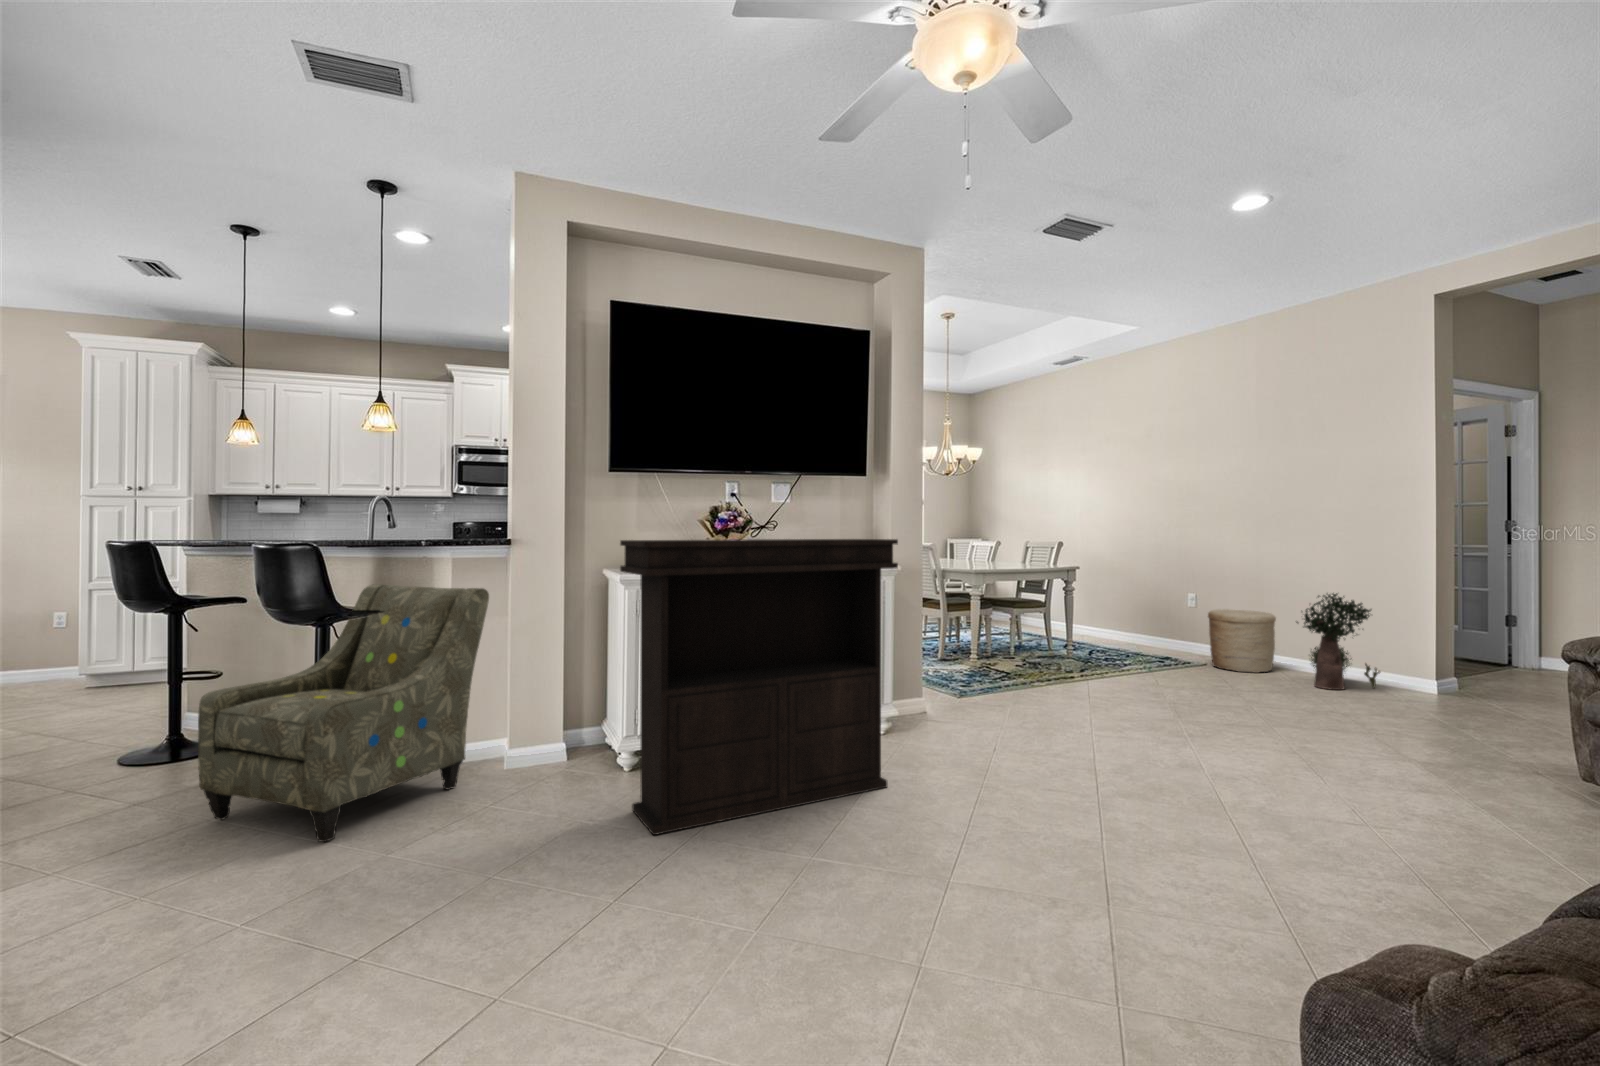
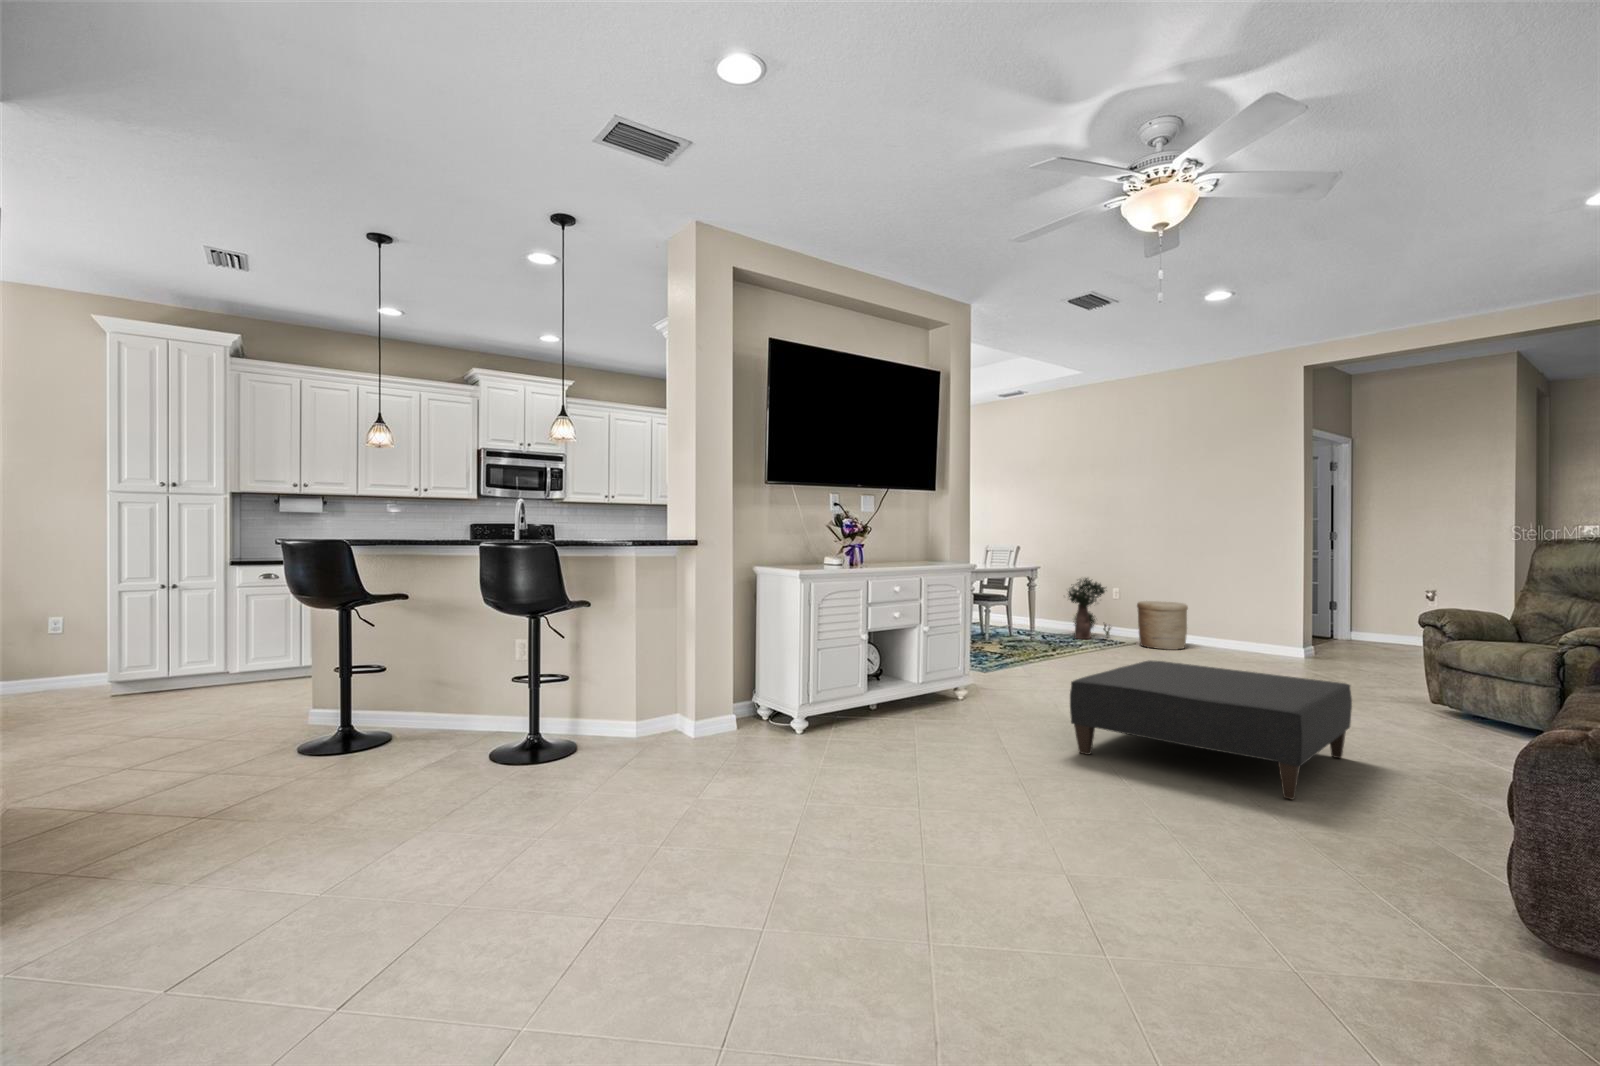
console table: present [620,539,898,835] -> none [841,541,1022,770]
armchair: present [198,584,489,842] -> none [495,579,692,792]
potted plant: present [1296,593,1380,690] -> present [1068,578,1111,639]
ottoman: none [923,699,1357,949] -> present [1070,661,1352,799]

